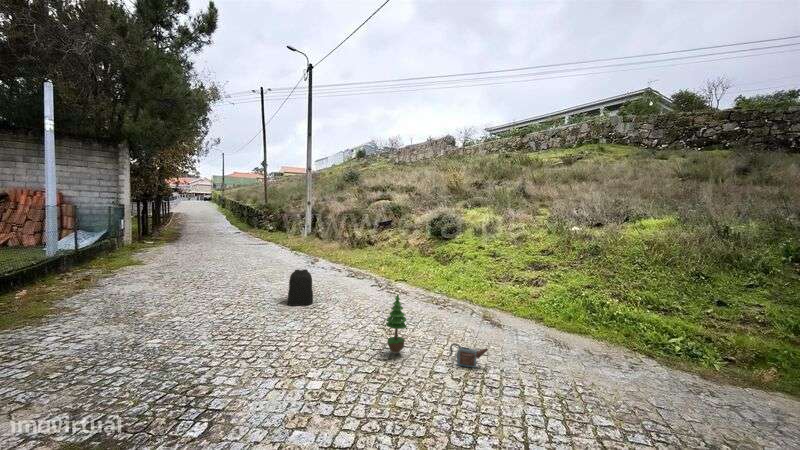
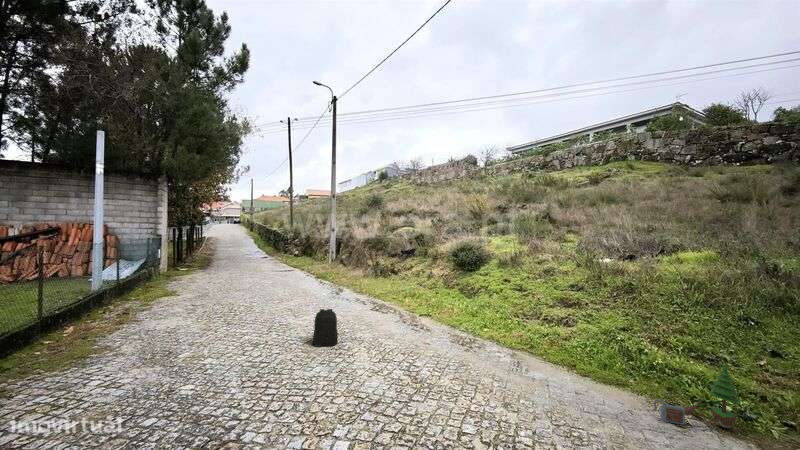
potted tree: present [386,295,407,354] -> present [709,364,740,428]
watering can: present [449,343,488,368] -> present [653,399,697,425]

